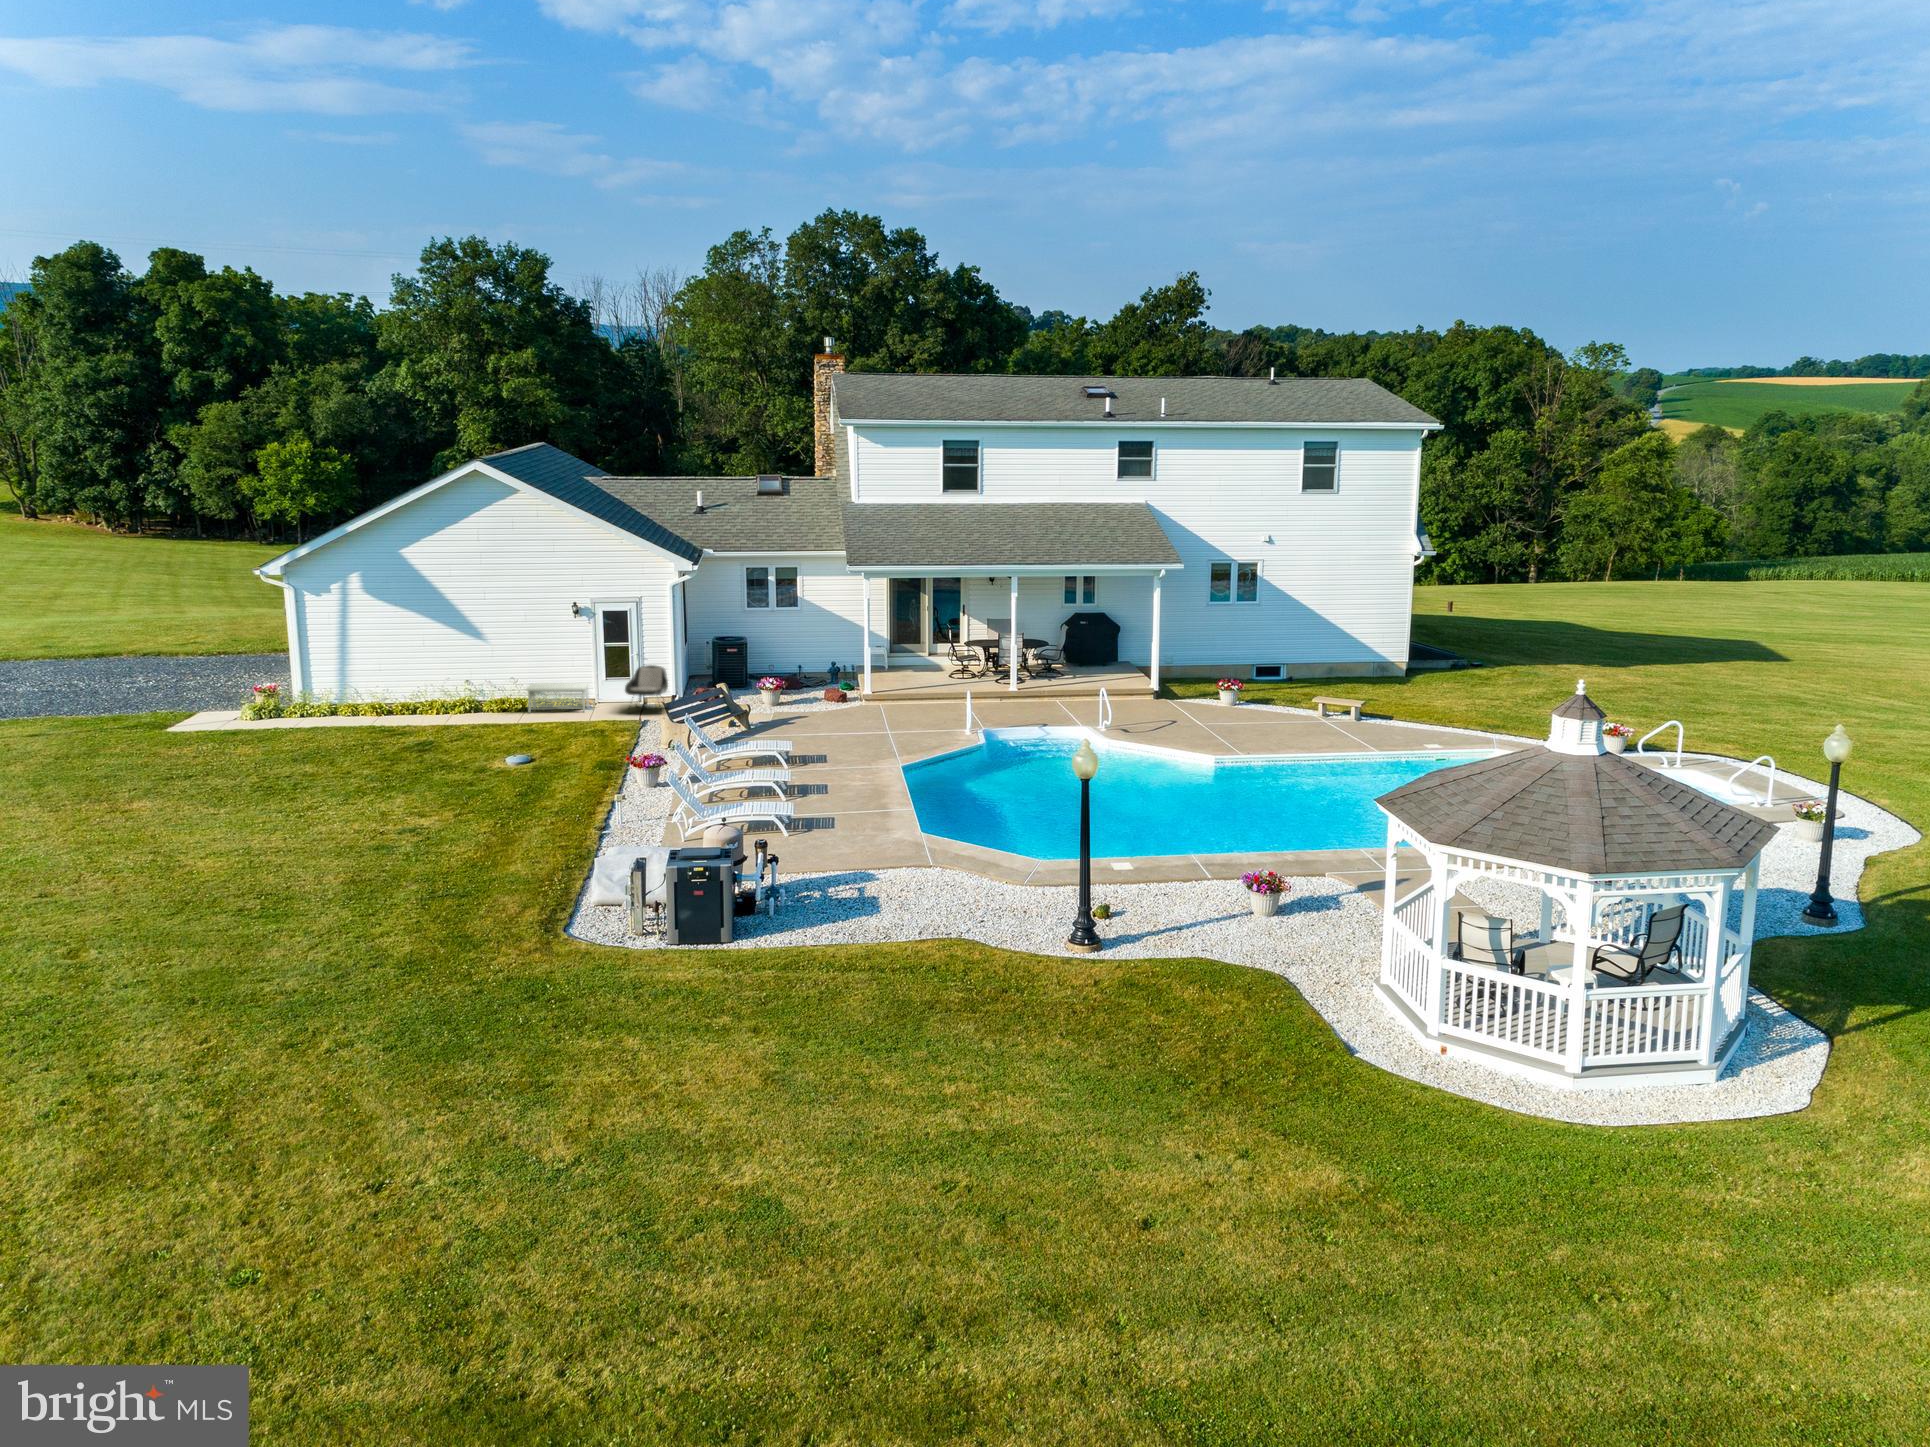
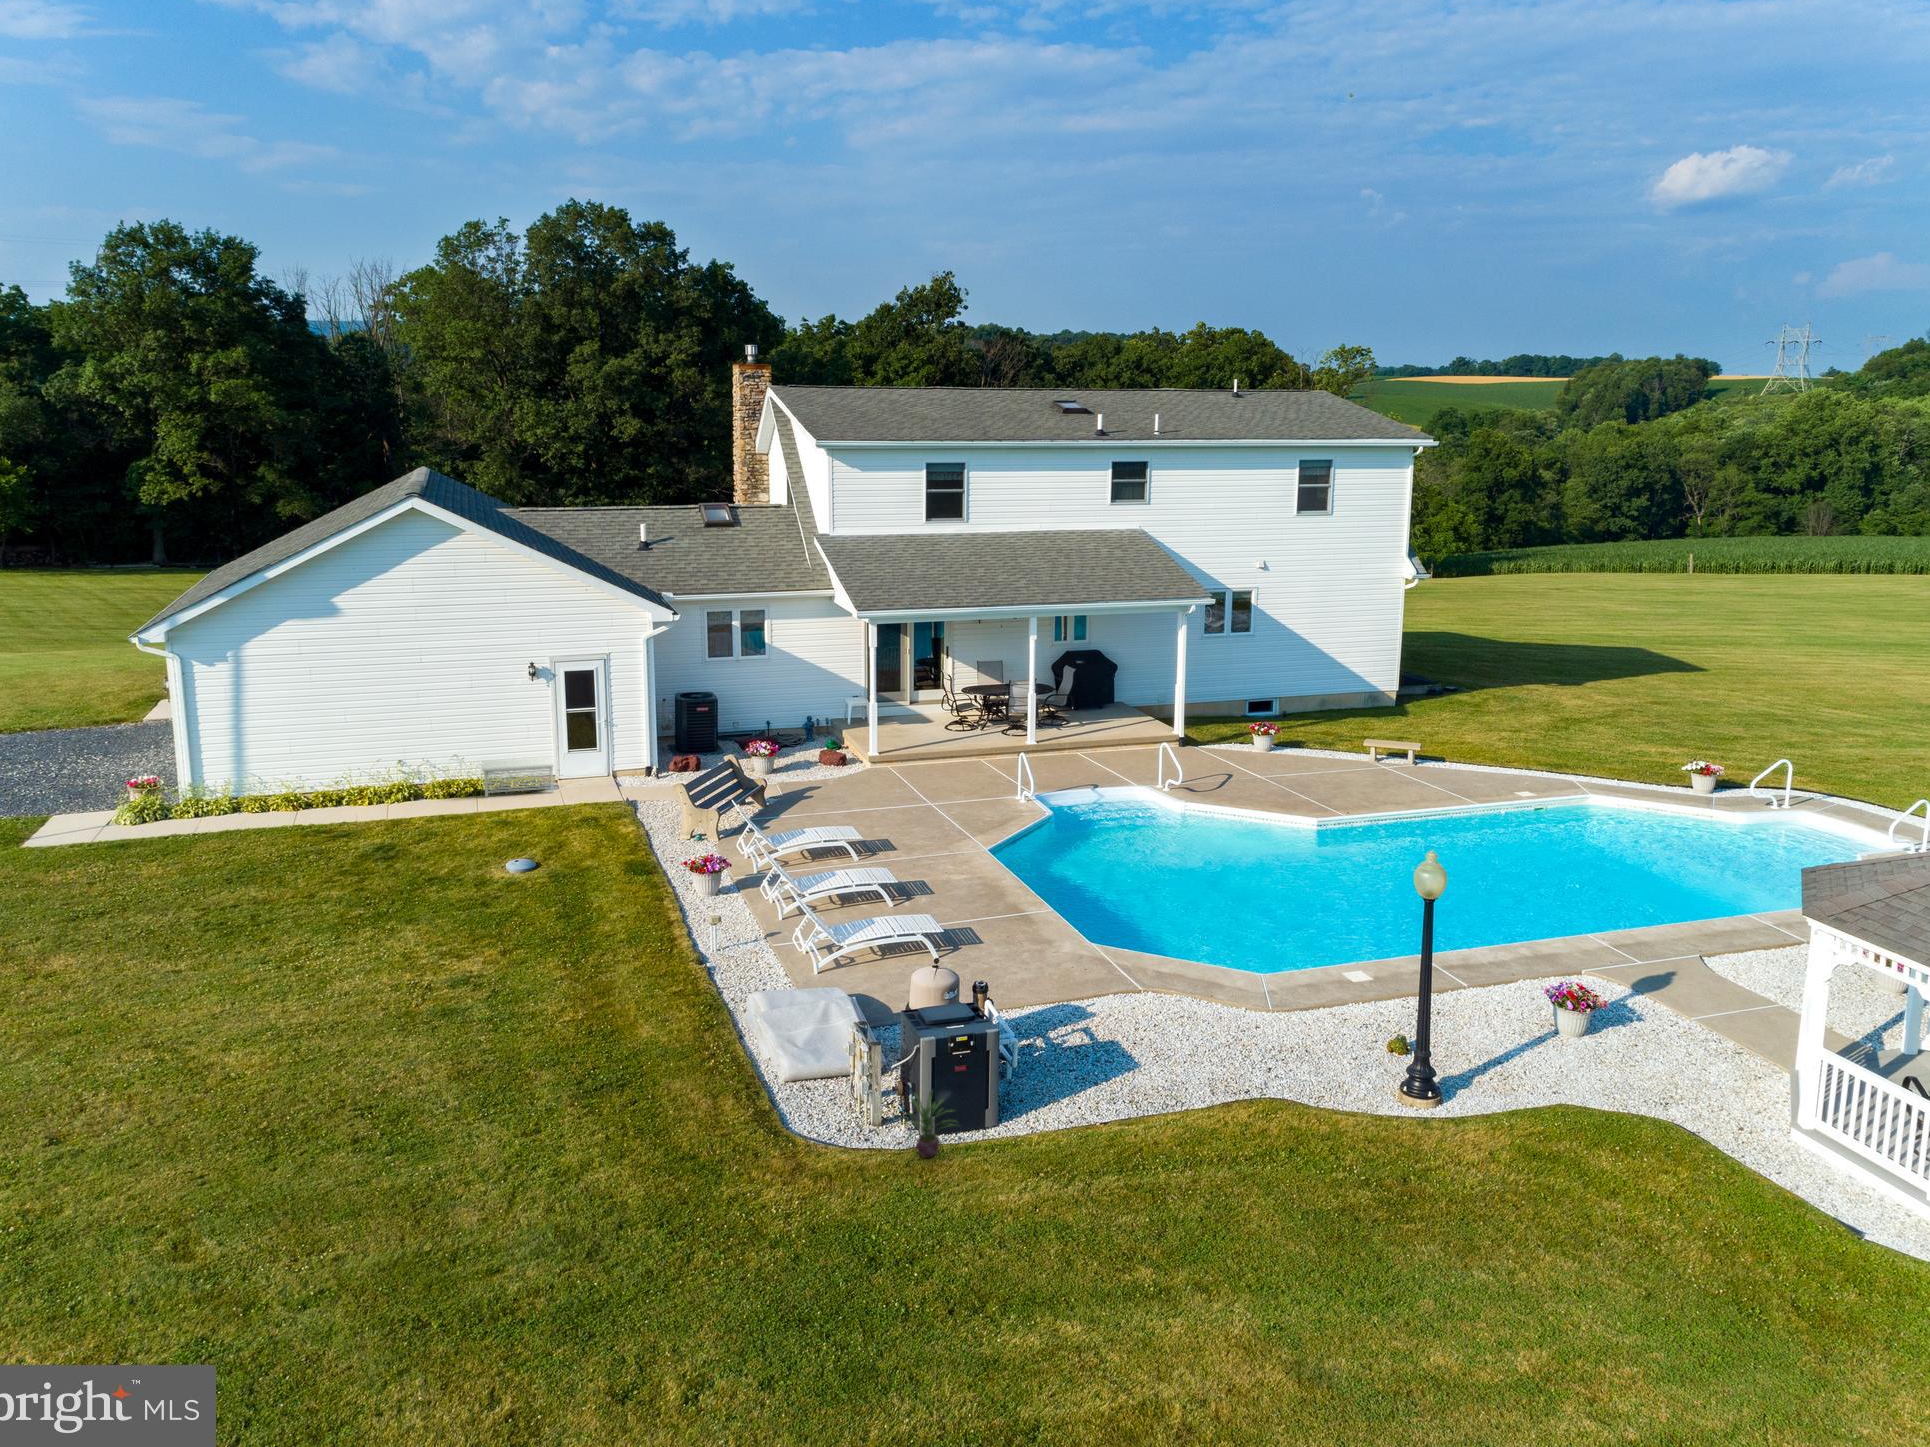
lounge chair: present [625,665,668,712] -> none [603,732,652,792]
decorative plant: none [640,898,693,949] -> present [902,1090,952,1158]

